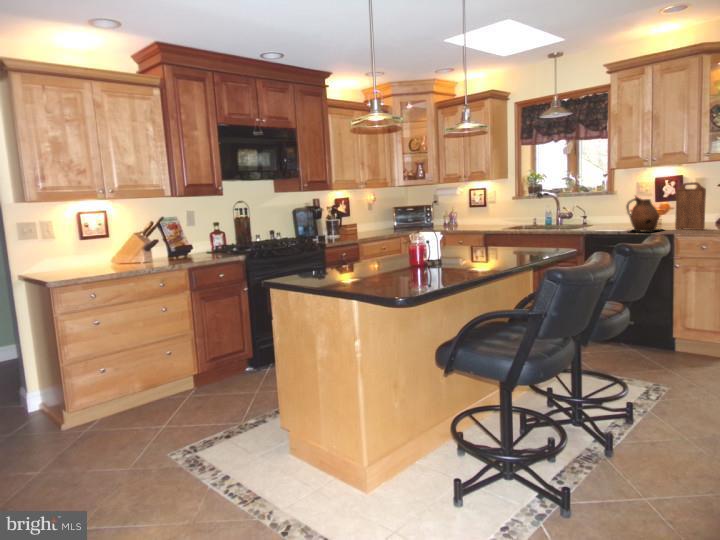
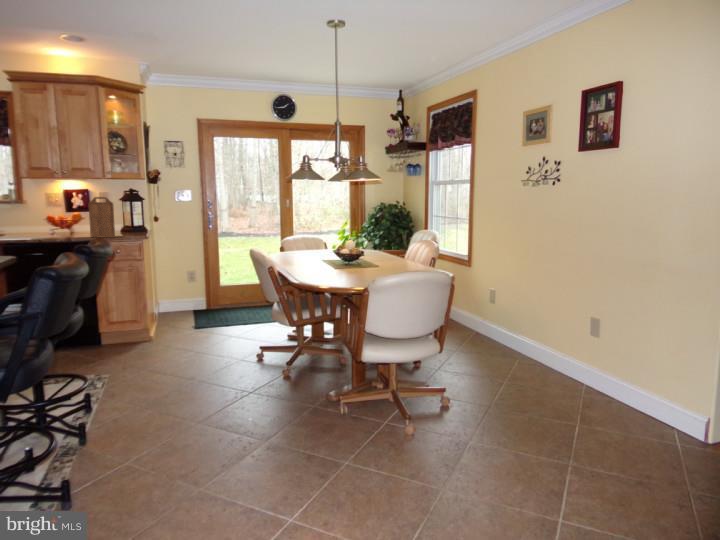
ceramic pitcher: present [626,196,659,232] -> none [44,206,83,241]

